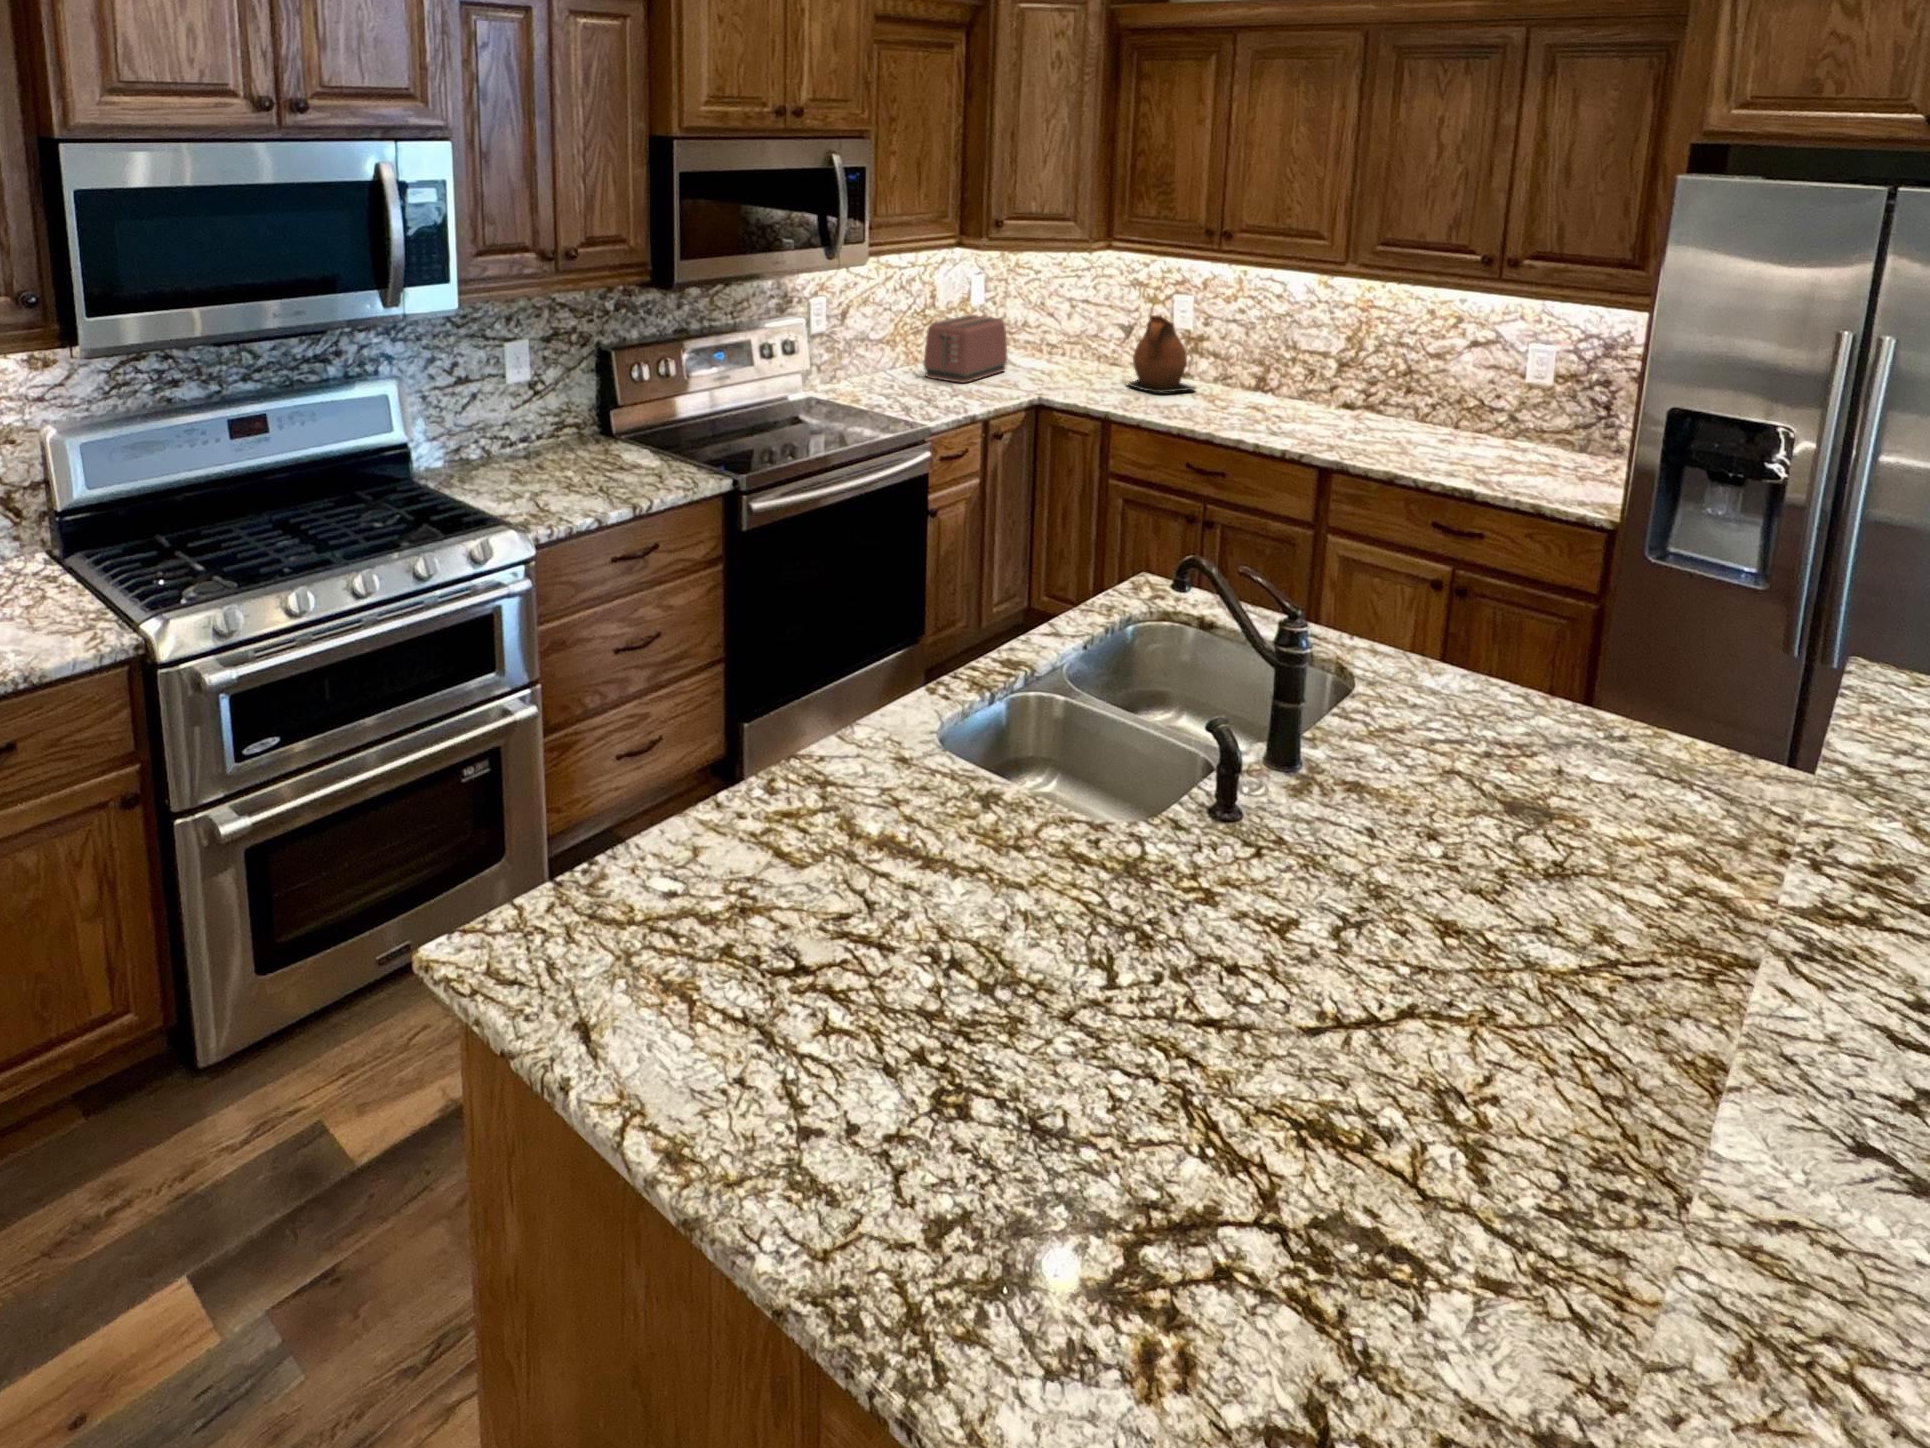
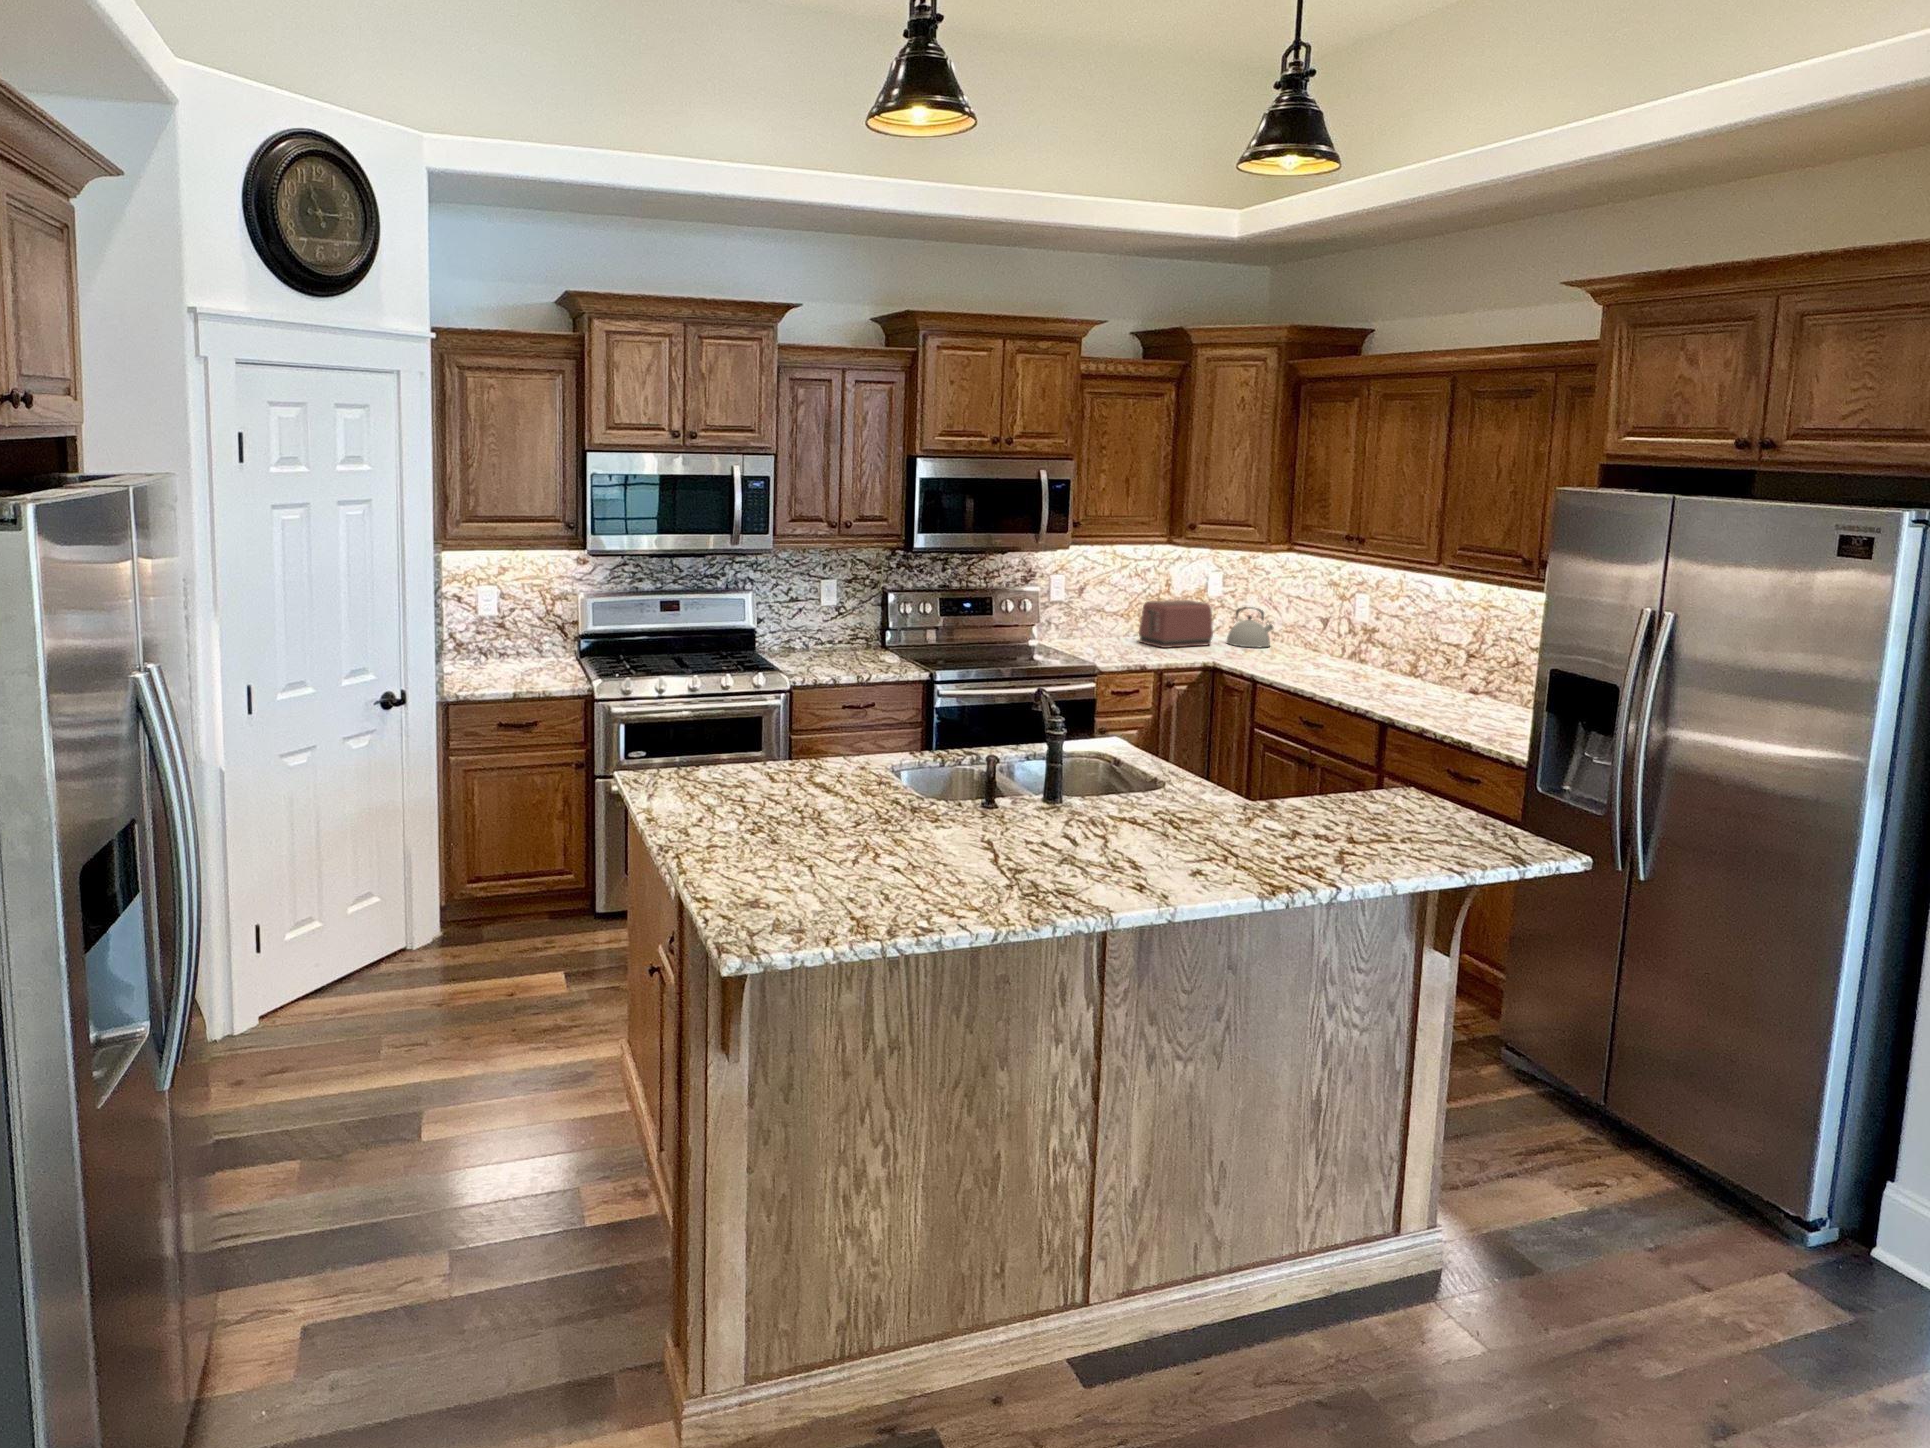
ceramic pitcher: present [1129,315,1195,392] -> none [1295,605,1355,670]
kettle: none [1012,317,1067,369] -> present [1227,607,1273,648]

